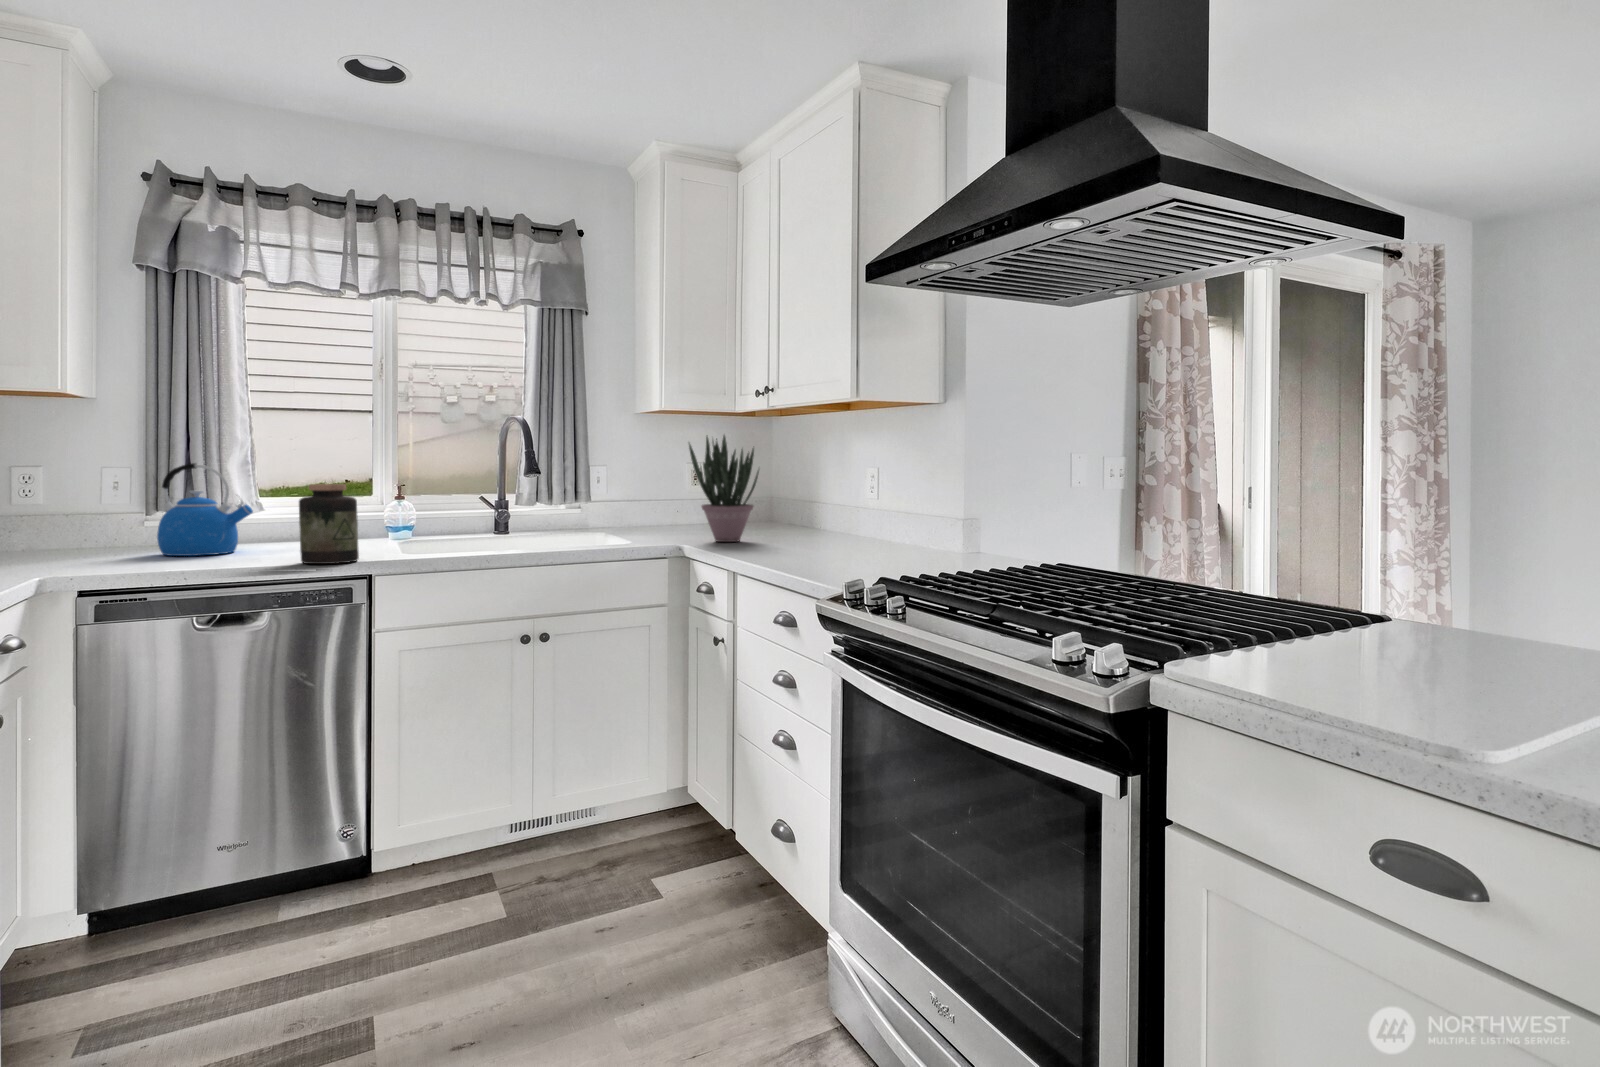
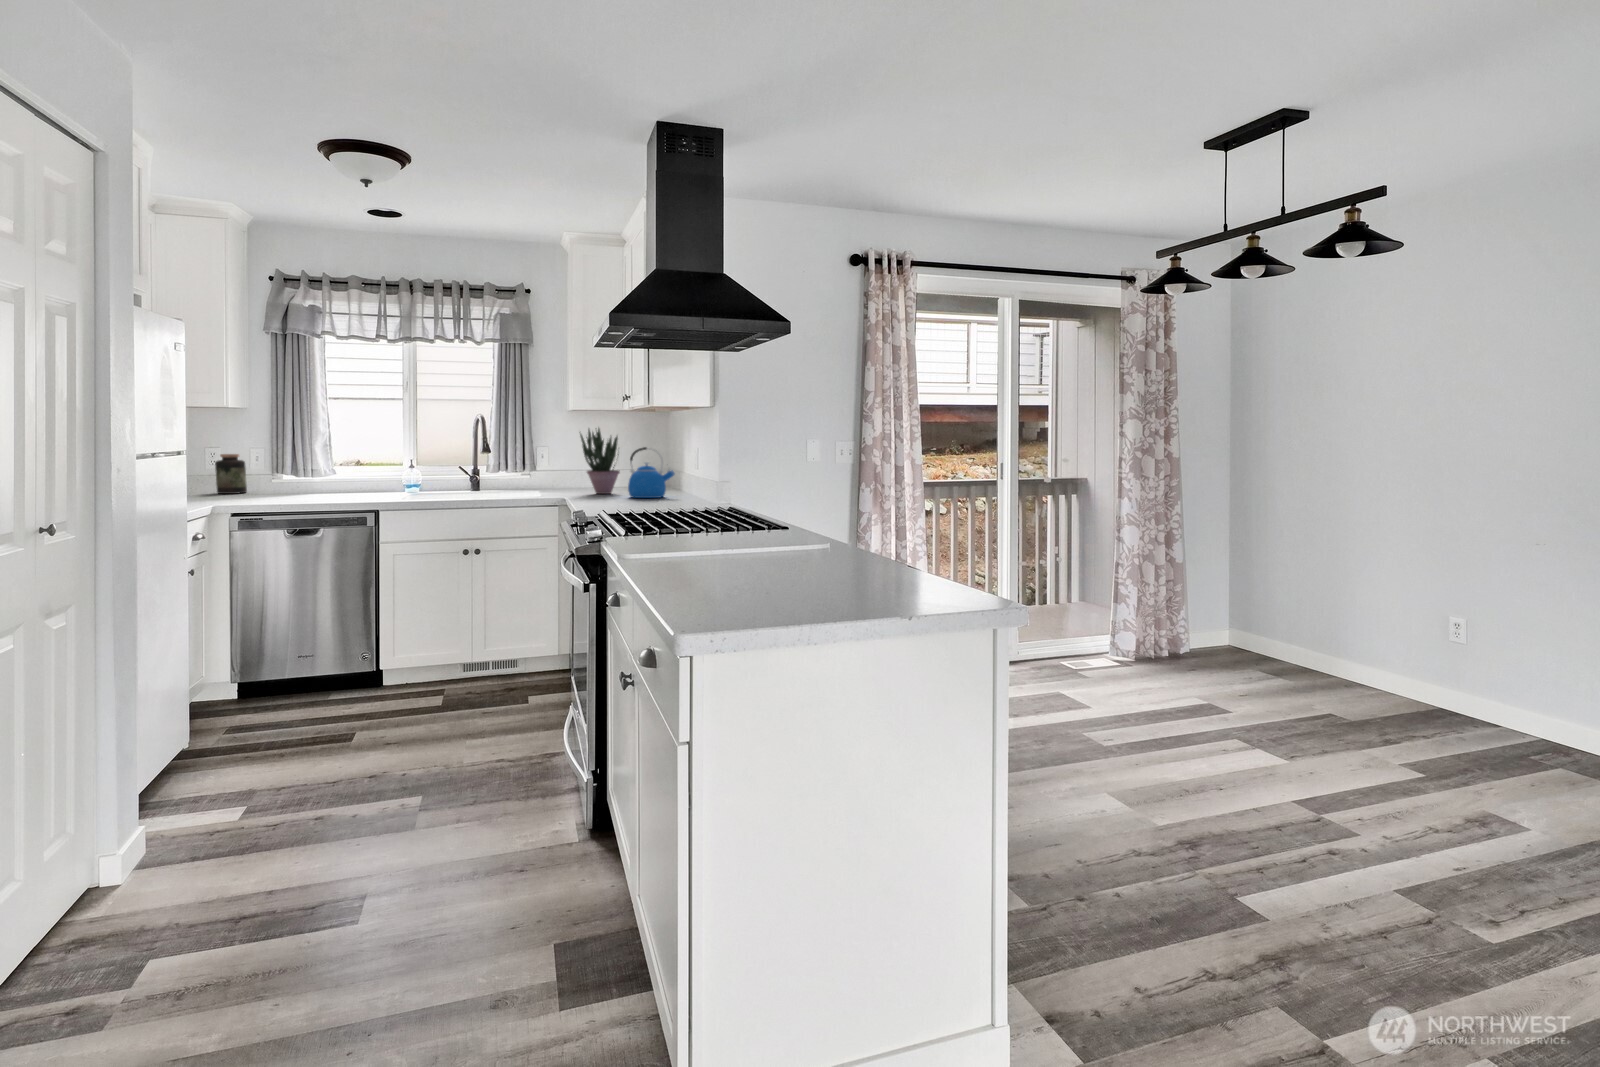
kettle: present [157,463,253,556] -> present [628,447,674,498]
jar: present [299,484,359,564] -> present [215,454,247,494]

